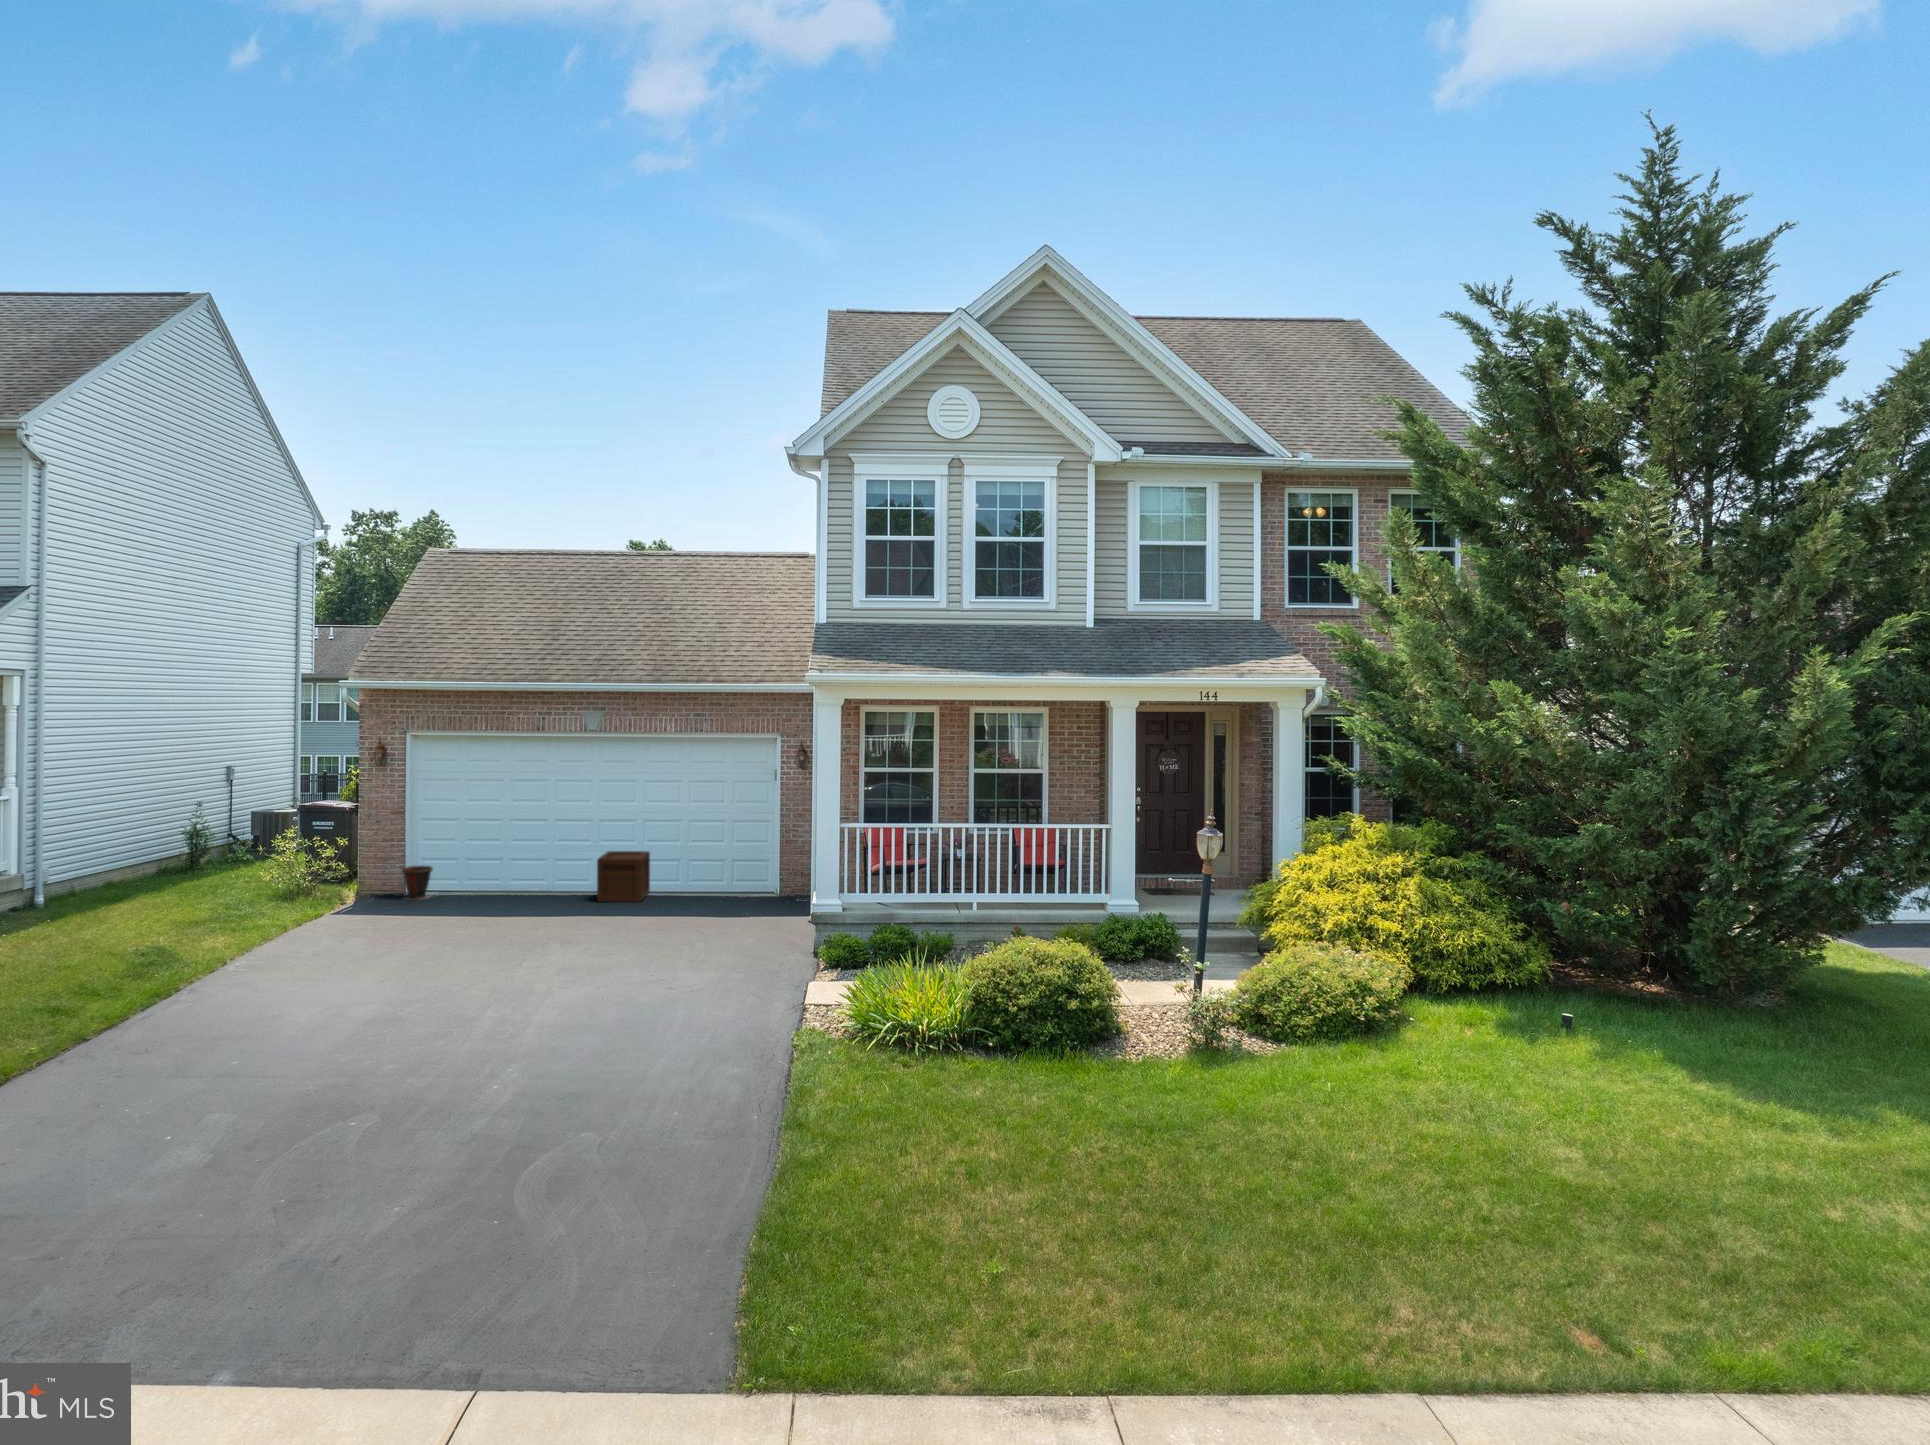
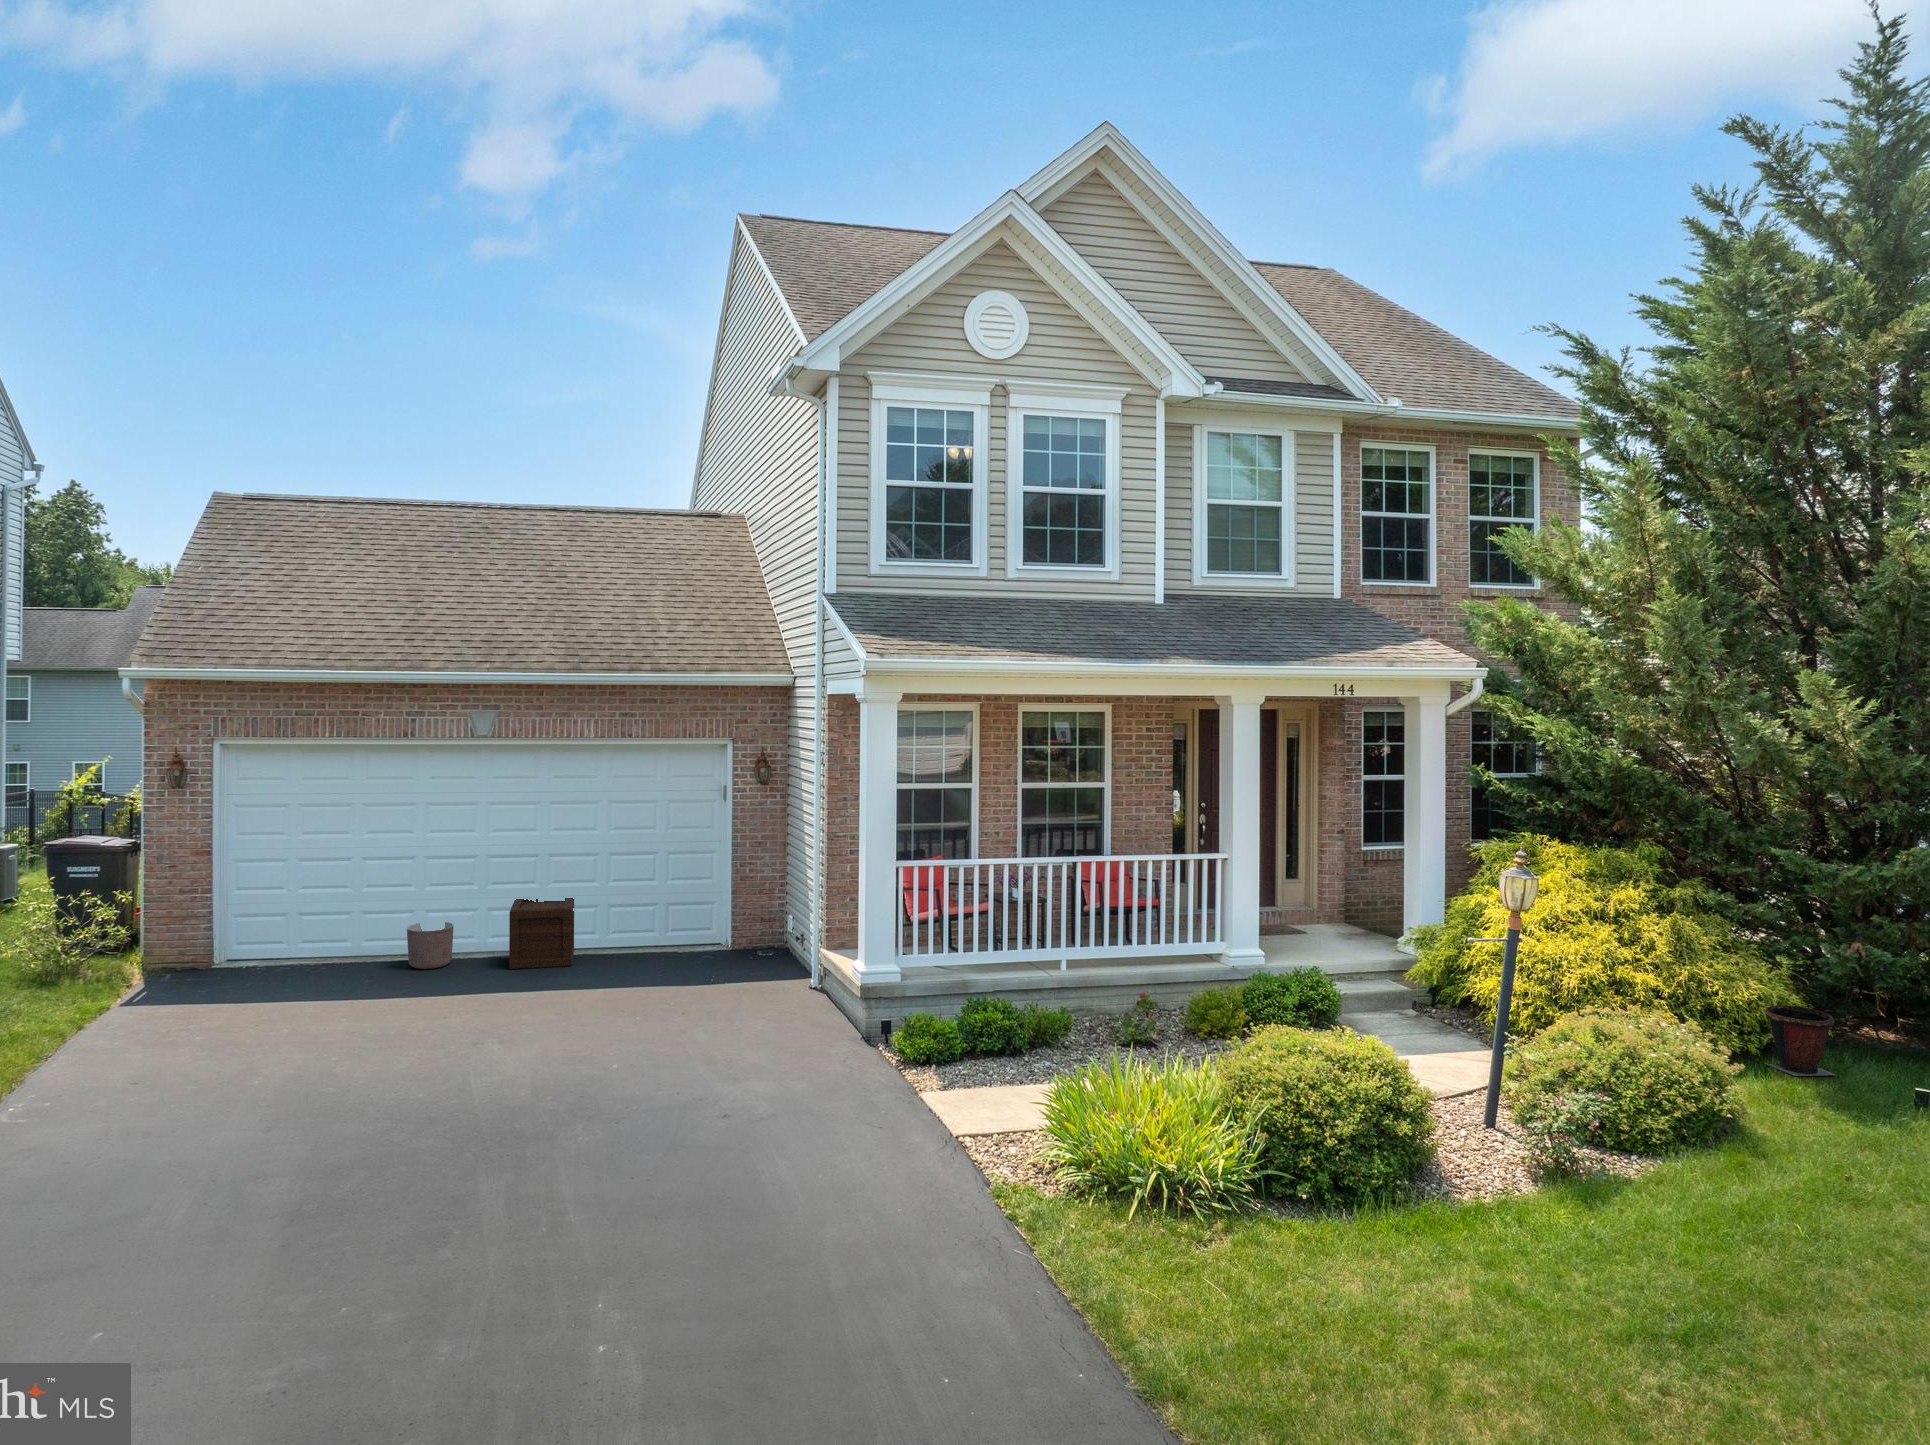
waste bin: present [402,865,433,900] -> present [1765,1005,1835,1076]
planter: none [528,866,562,899] -> present [407,922,454,969]

